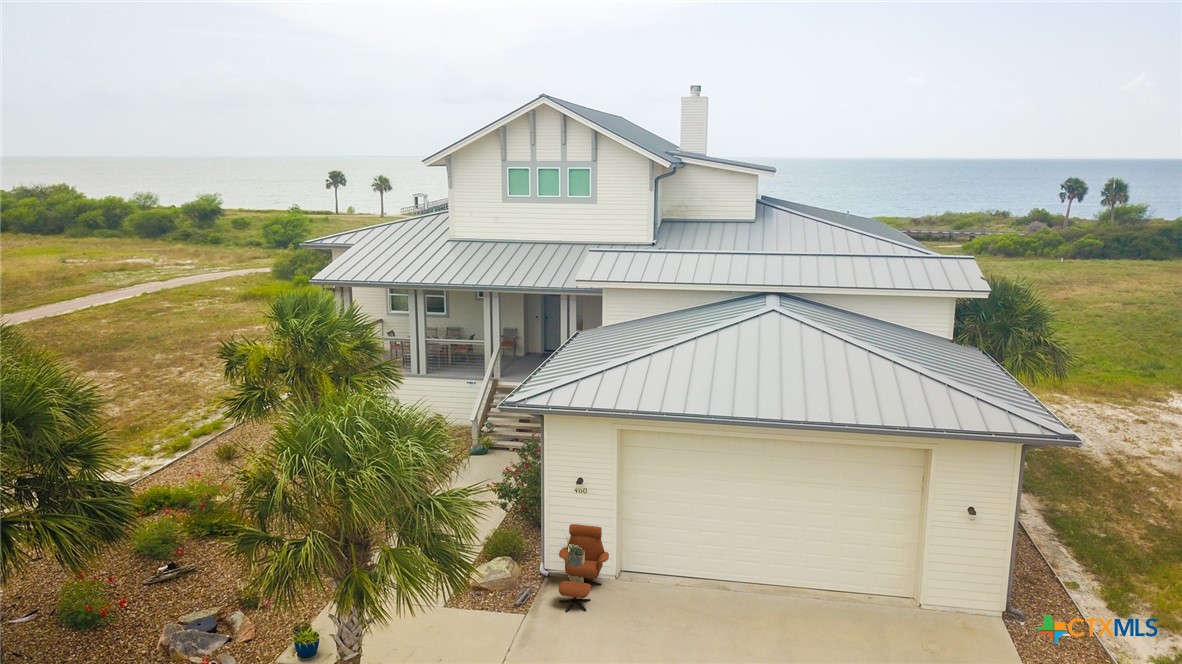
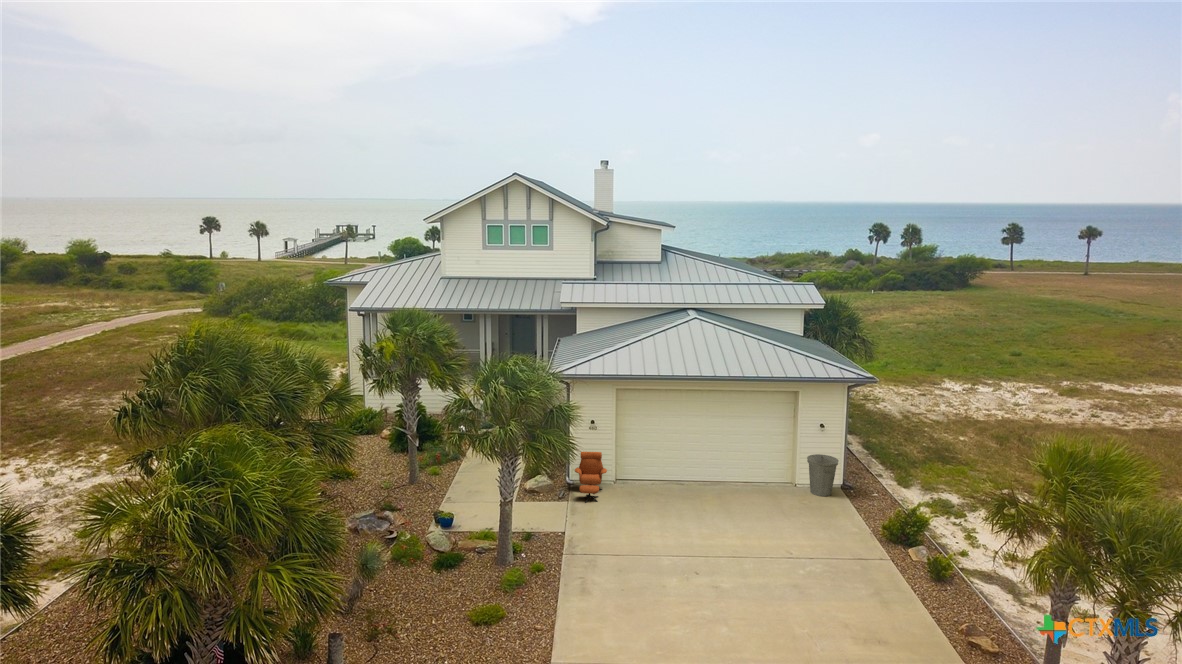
trash can: none [943,555,1000,630] -> present [807,454,839,496]

